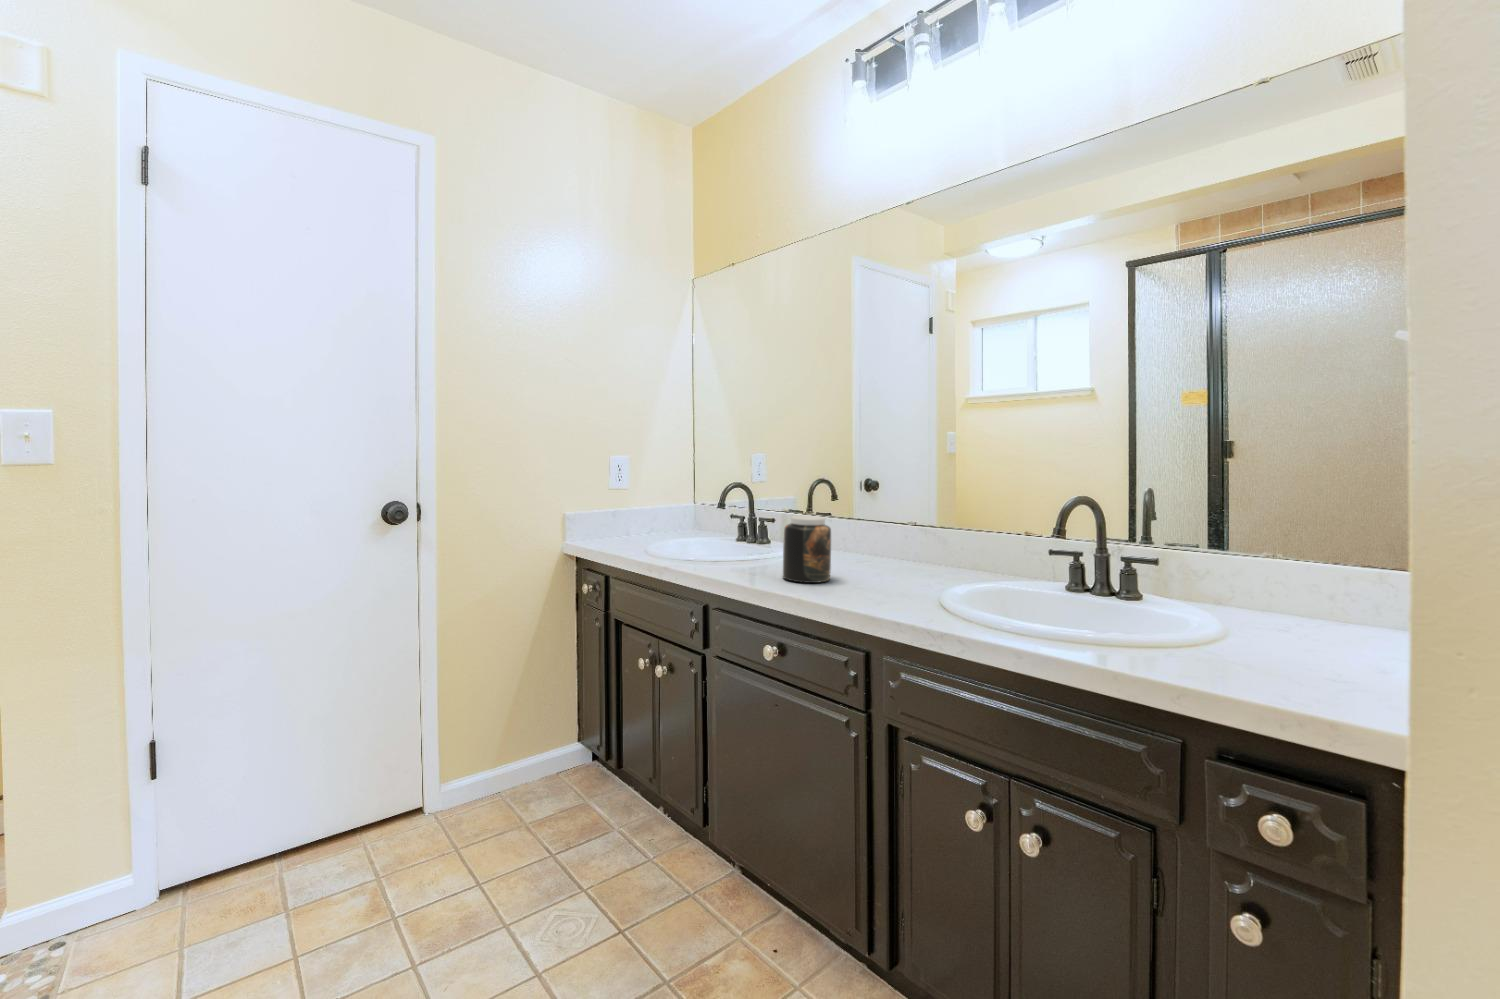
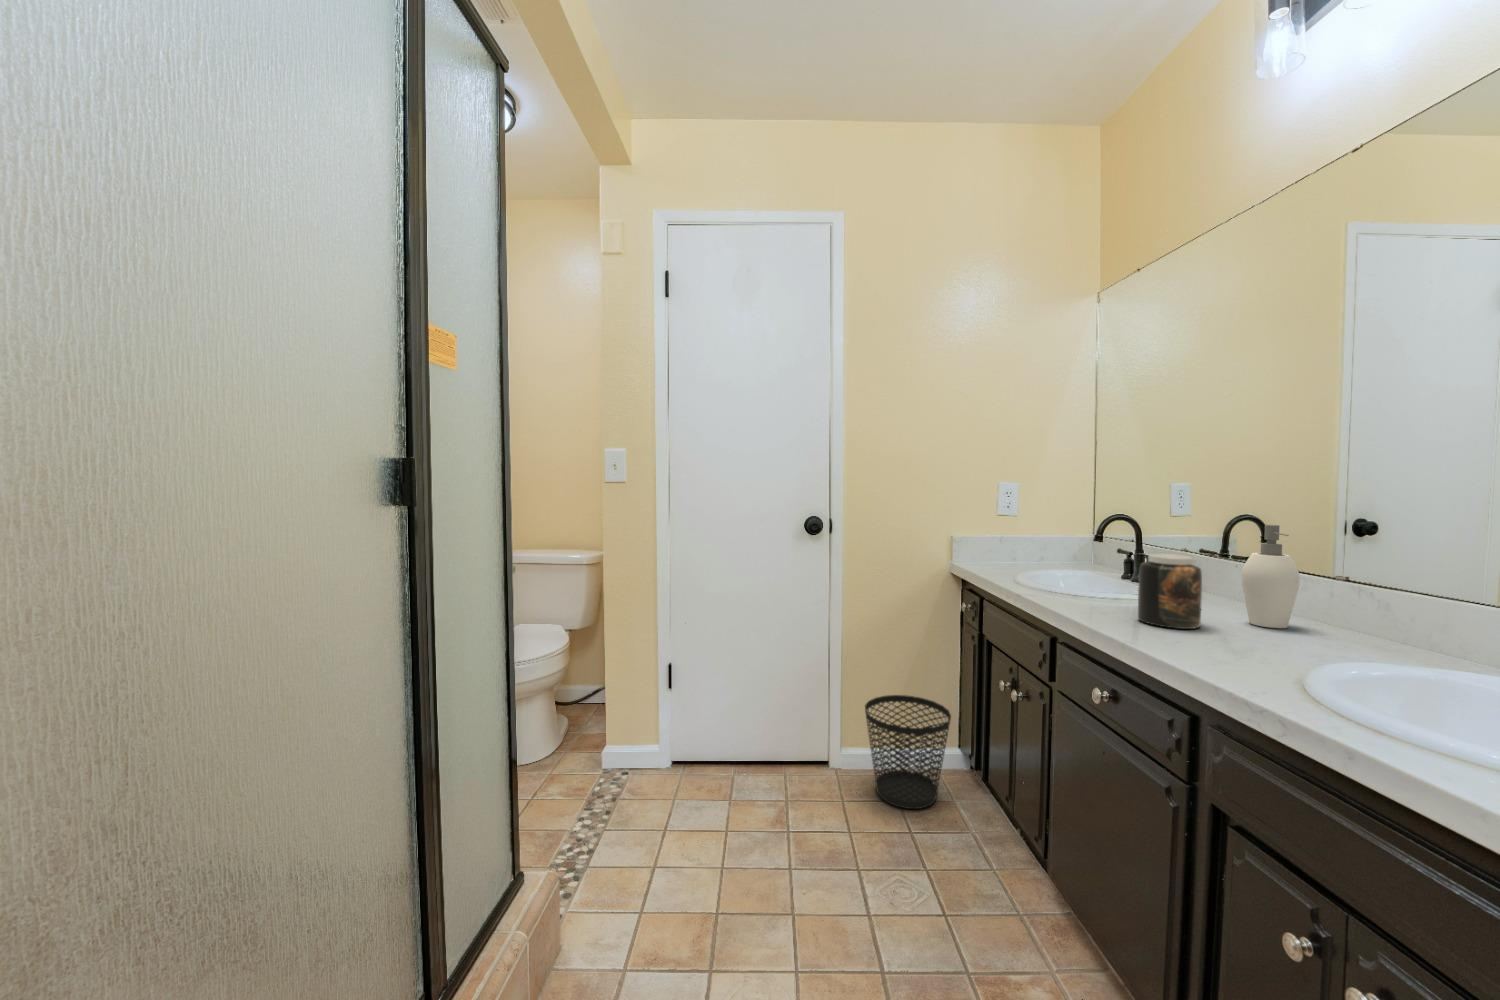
soap dispenser: none [850,486,887,572] -> present [1241,525,1300,628]
wastebasket: none [479,699,584,833] -> present [865,695,951,809]

